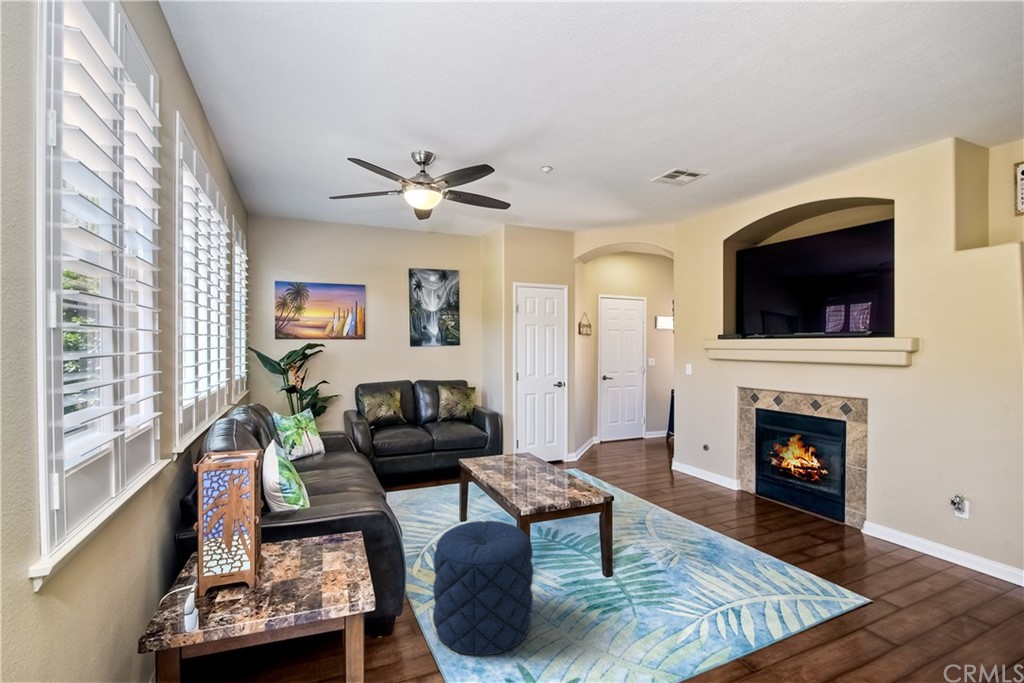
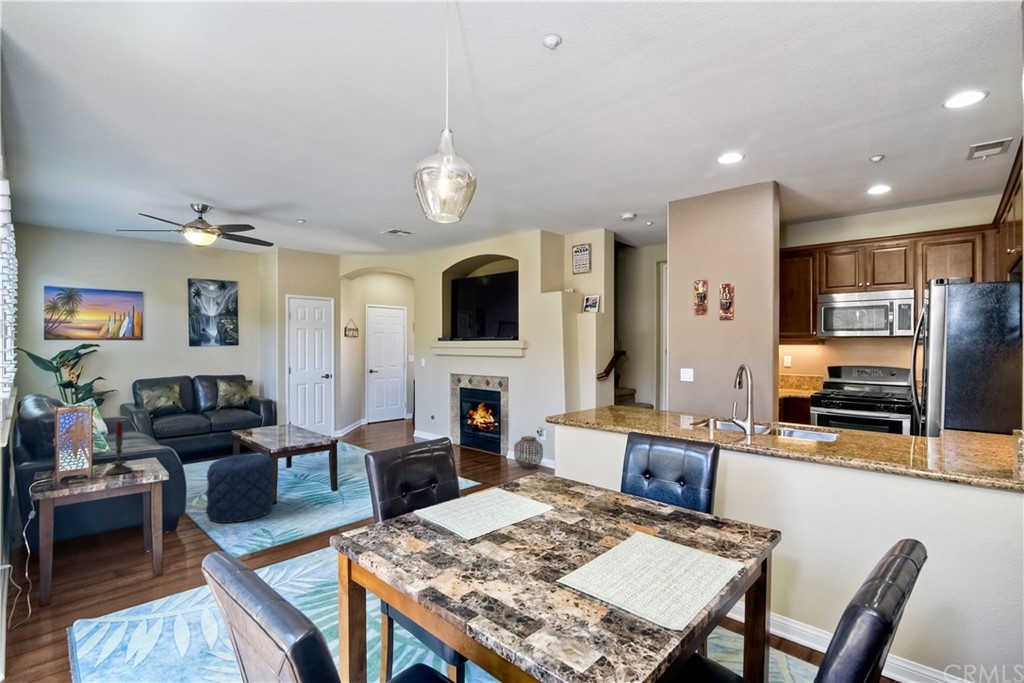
candle: none [279,480,319,583] -> present [106,422,132,475]
woven basket: none [909,511,981,578] -> present [514,436,543,469]

